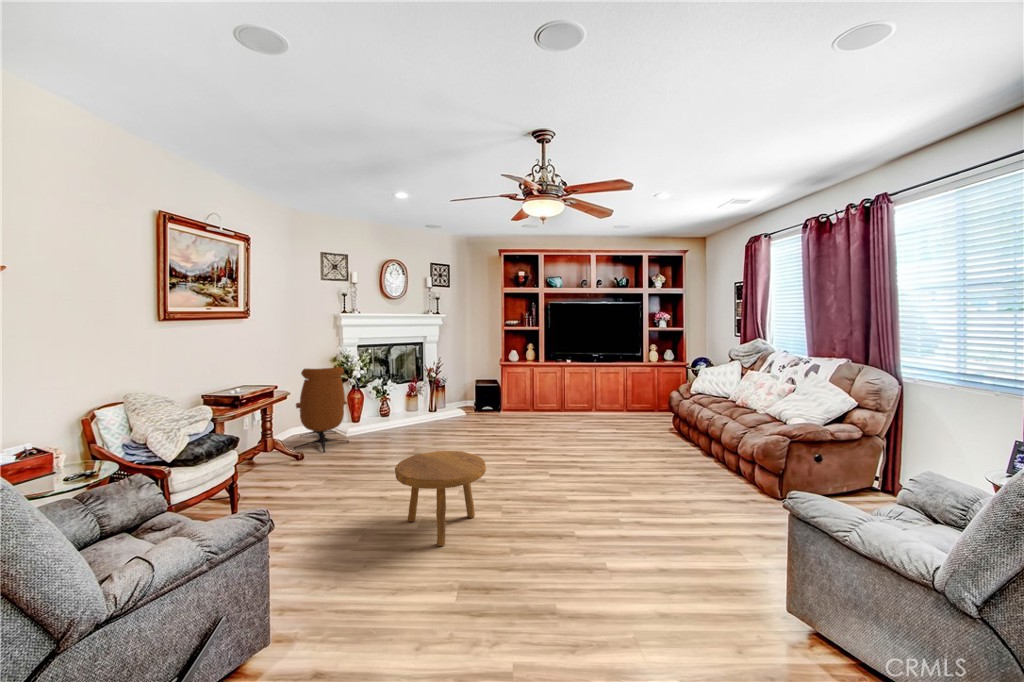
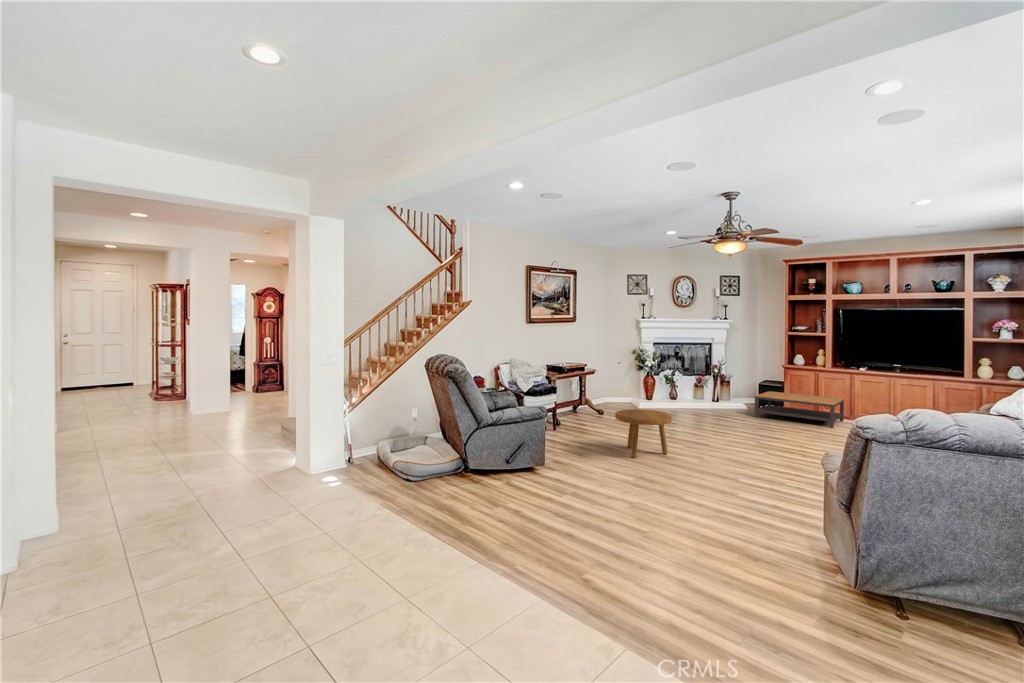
lounge chair: present [294,367,349,452] -> none [599,355,634,413]
coffee table: none [482,391,555,423] -> present [754,391,844,428]

